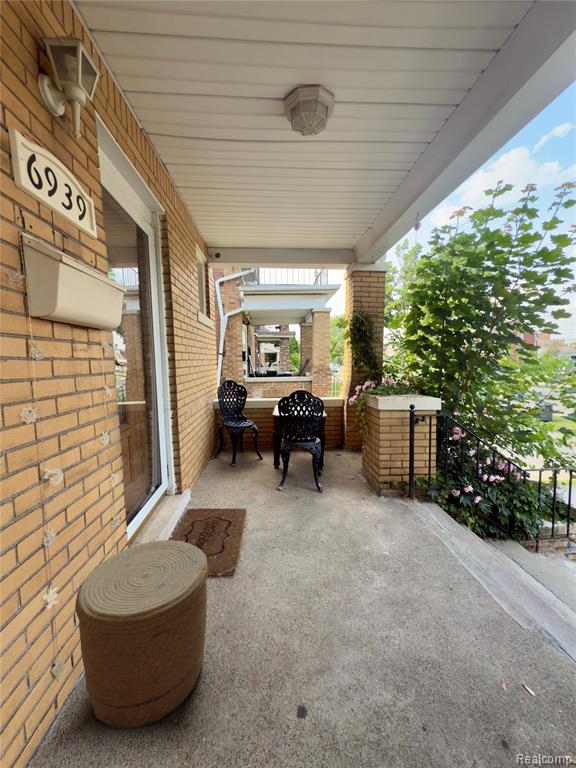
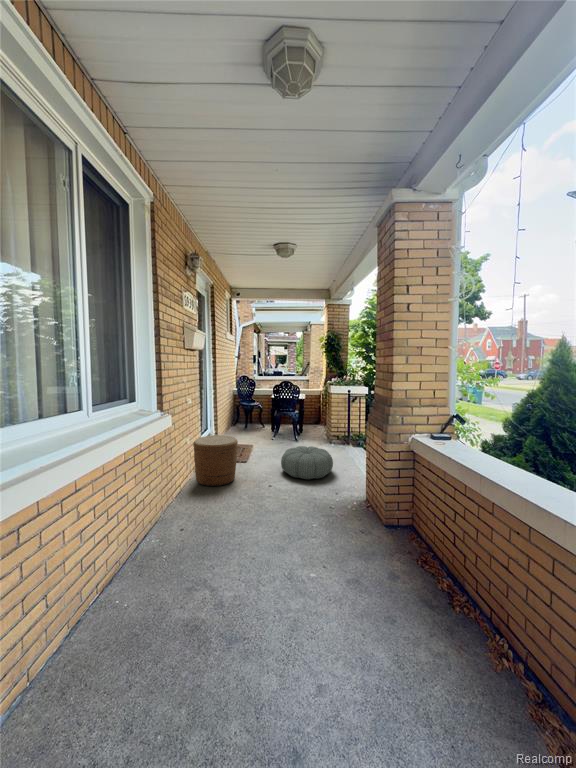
pouf: none [316,538,442,656] -> present [281,446,333,479]

